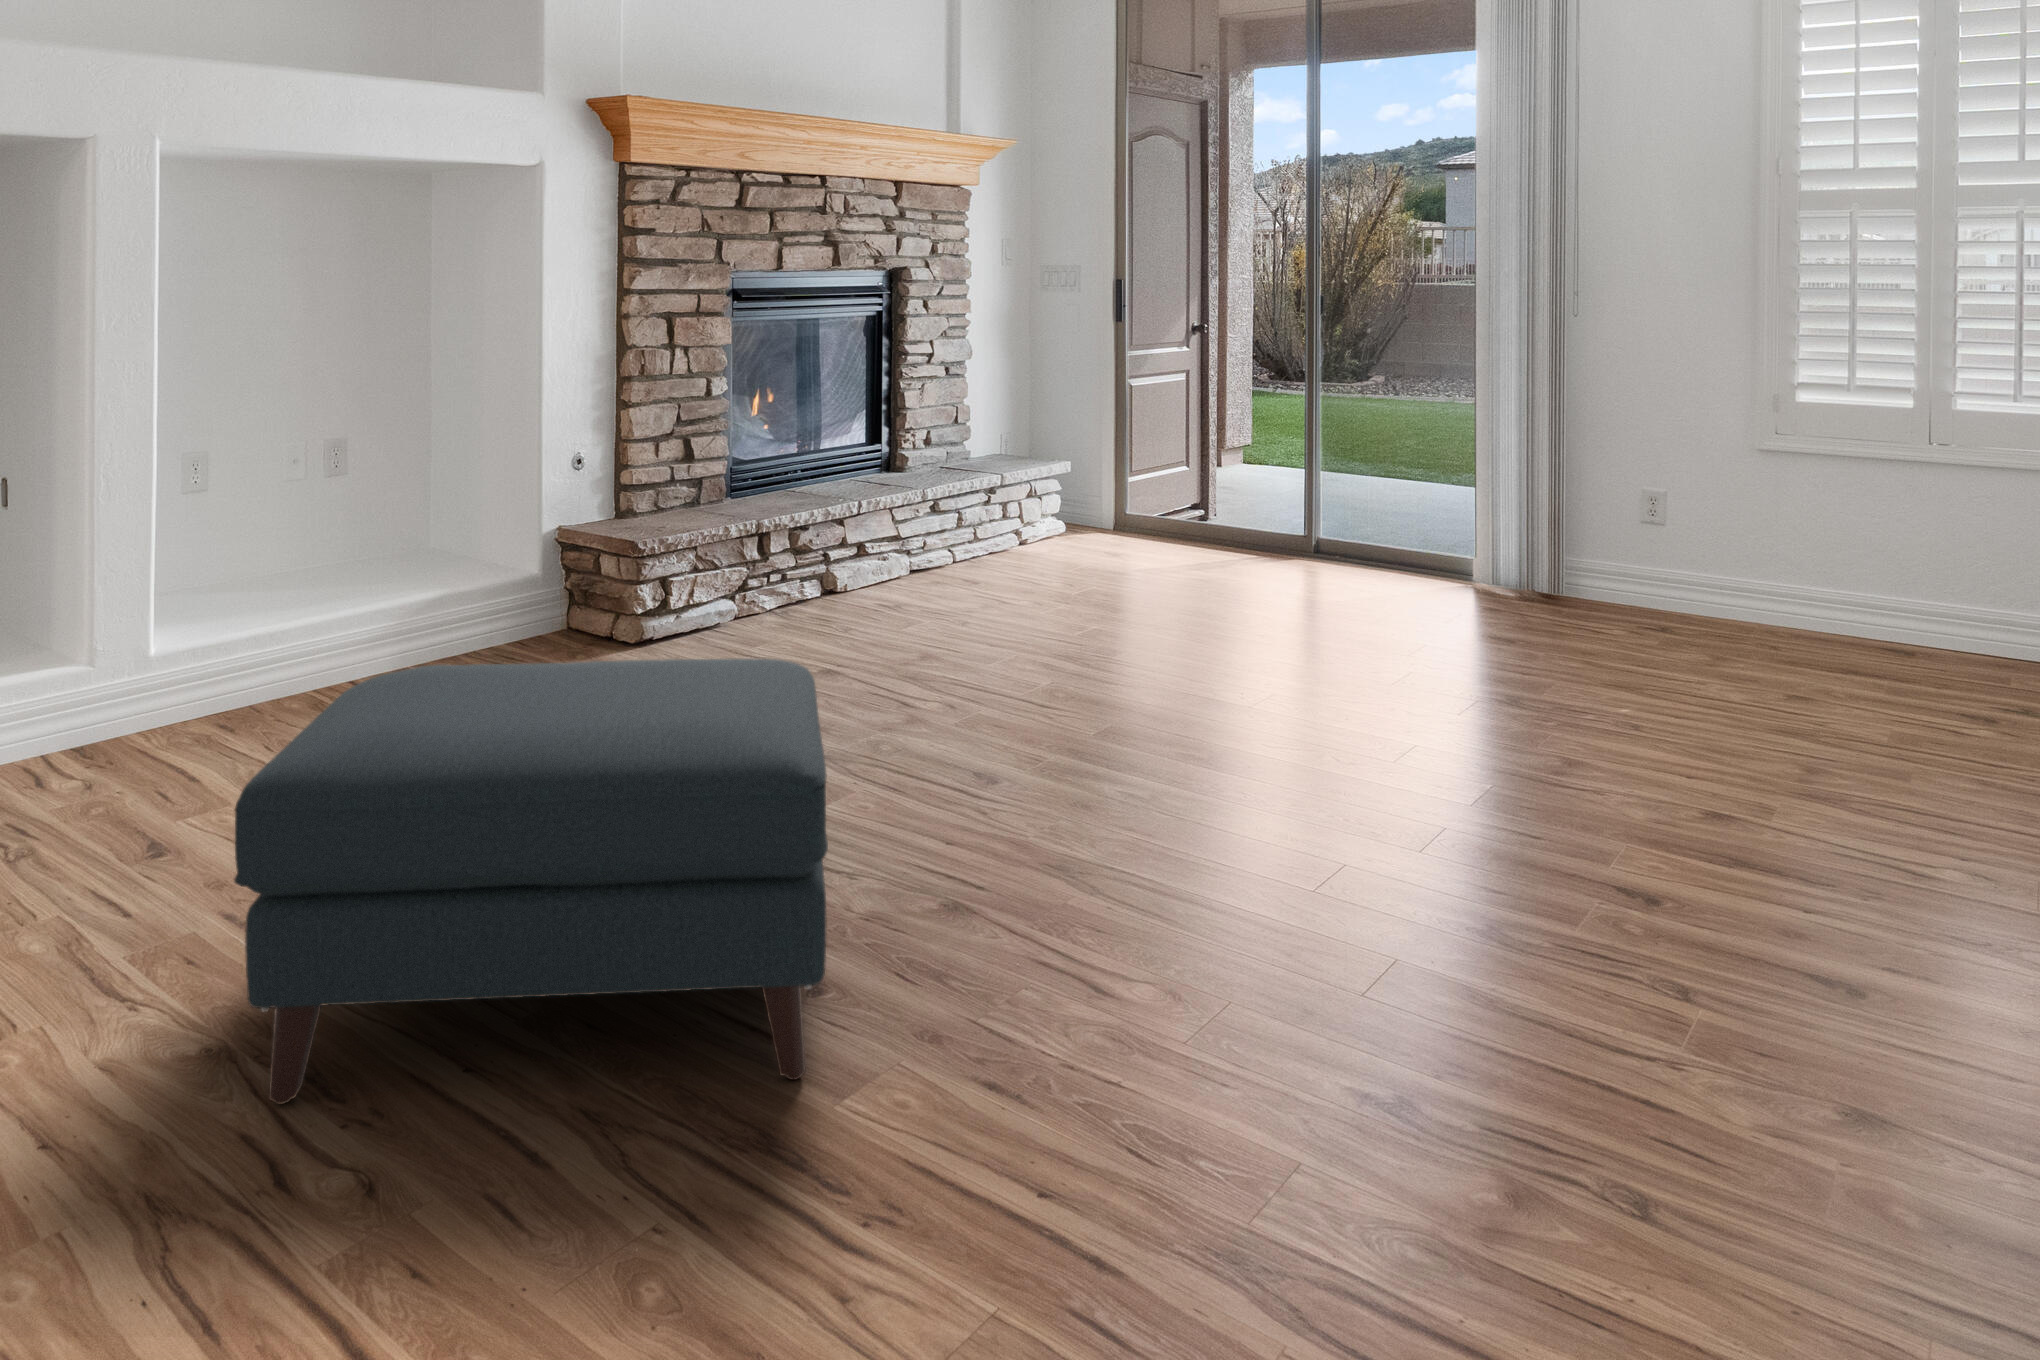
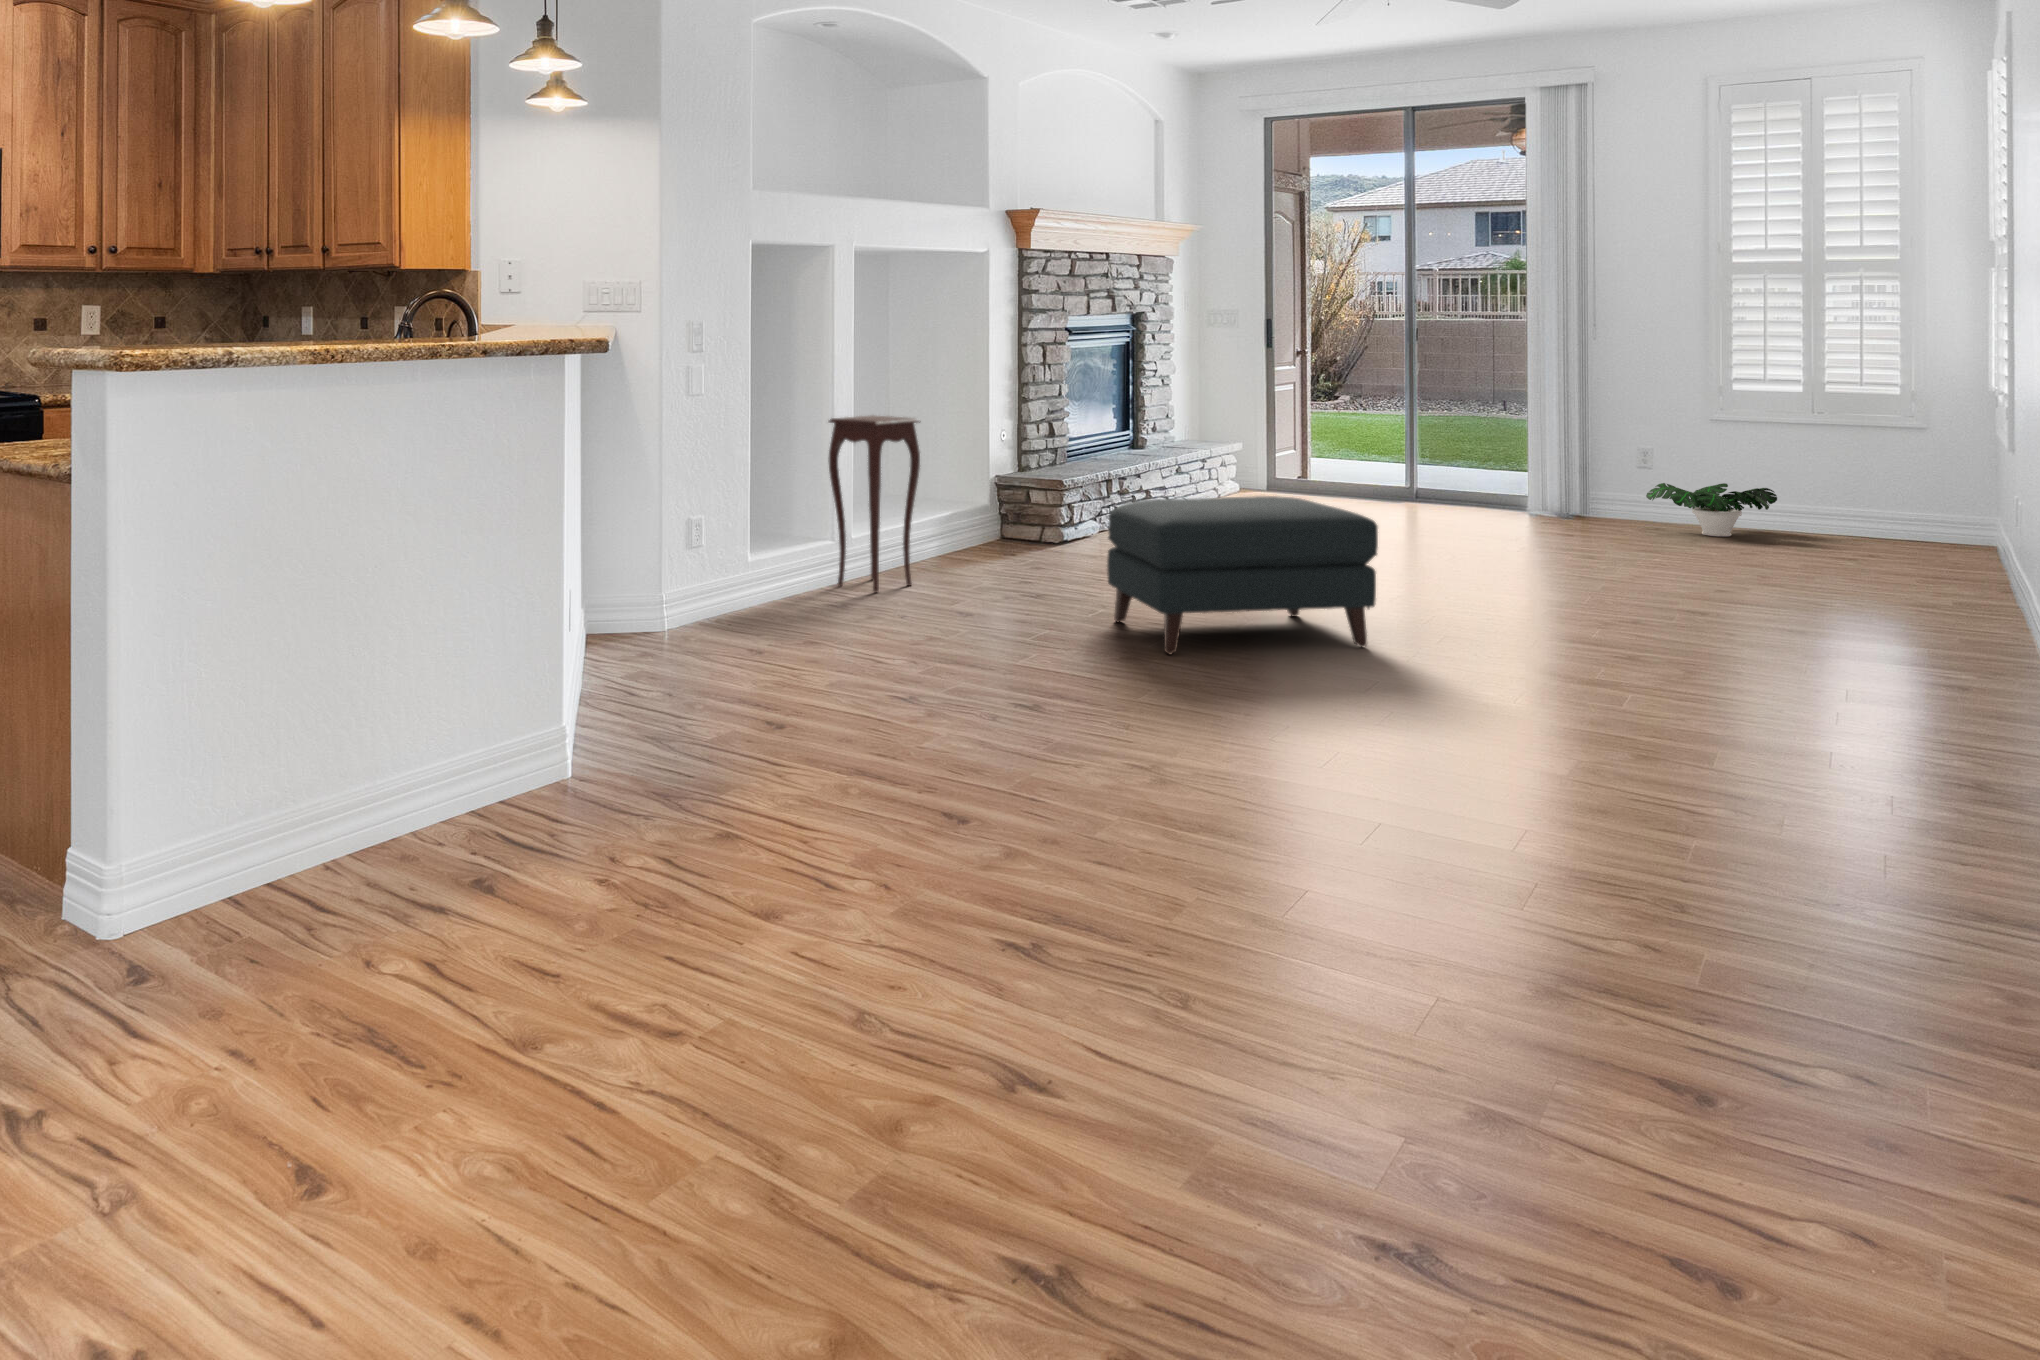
side table: none [45,443,216,786] -> present [829,415,920,592]
potted plant: none [1640,555,1860,651] -> present [1646,483,1777,537]

